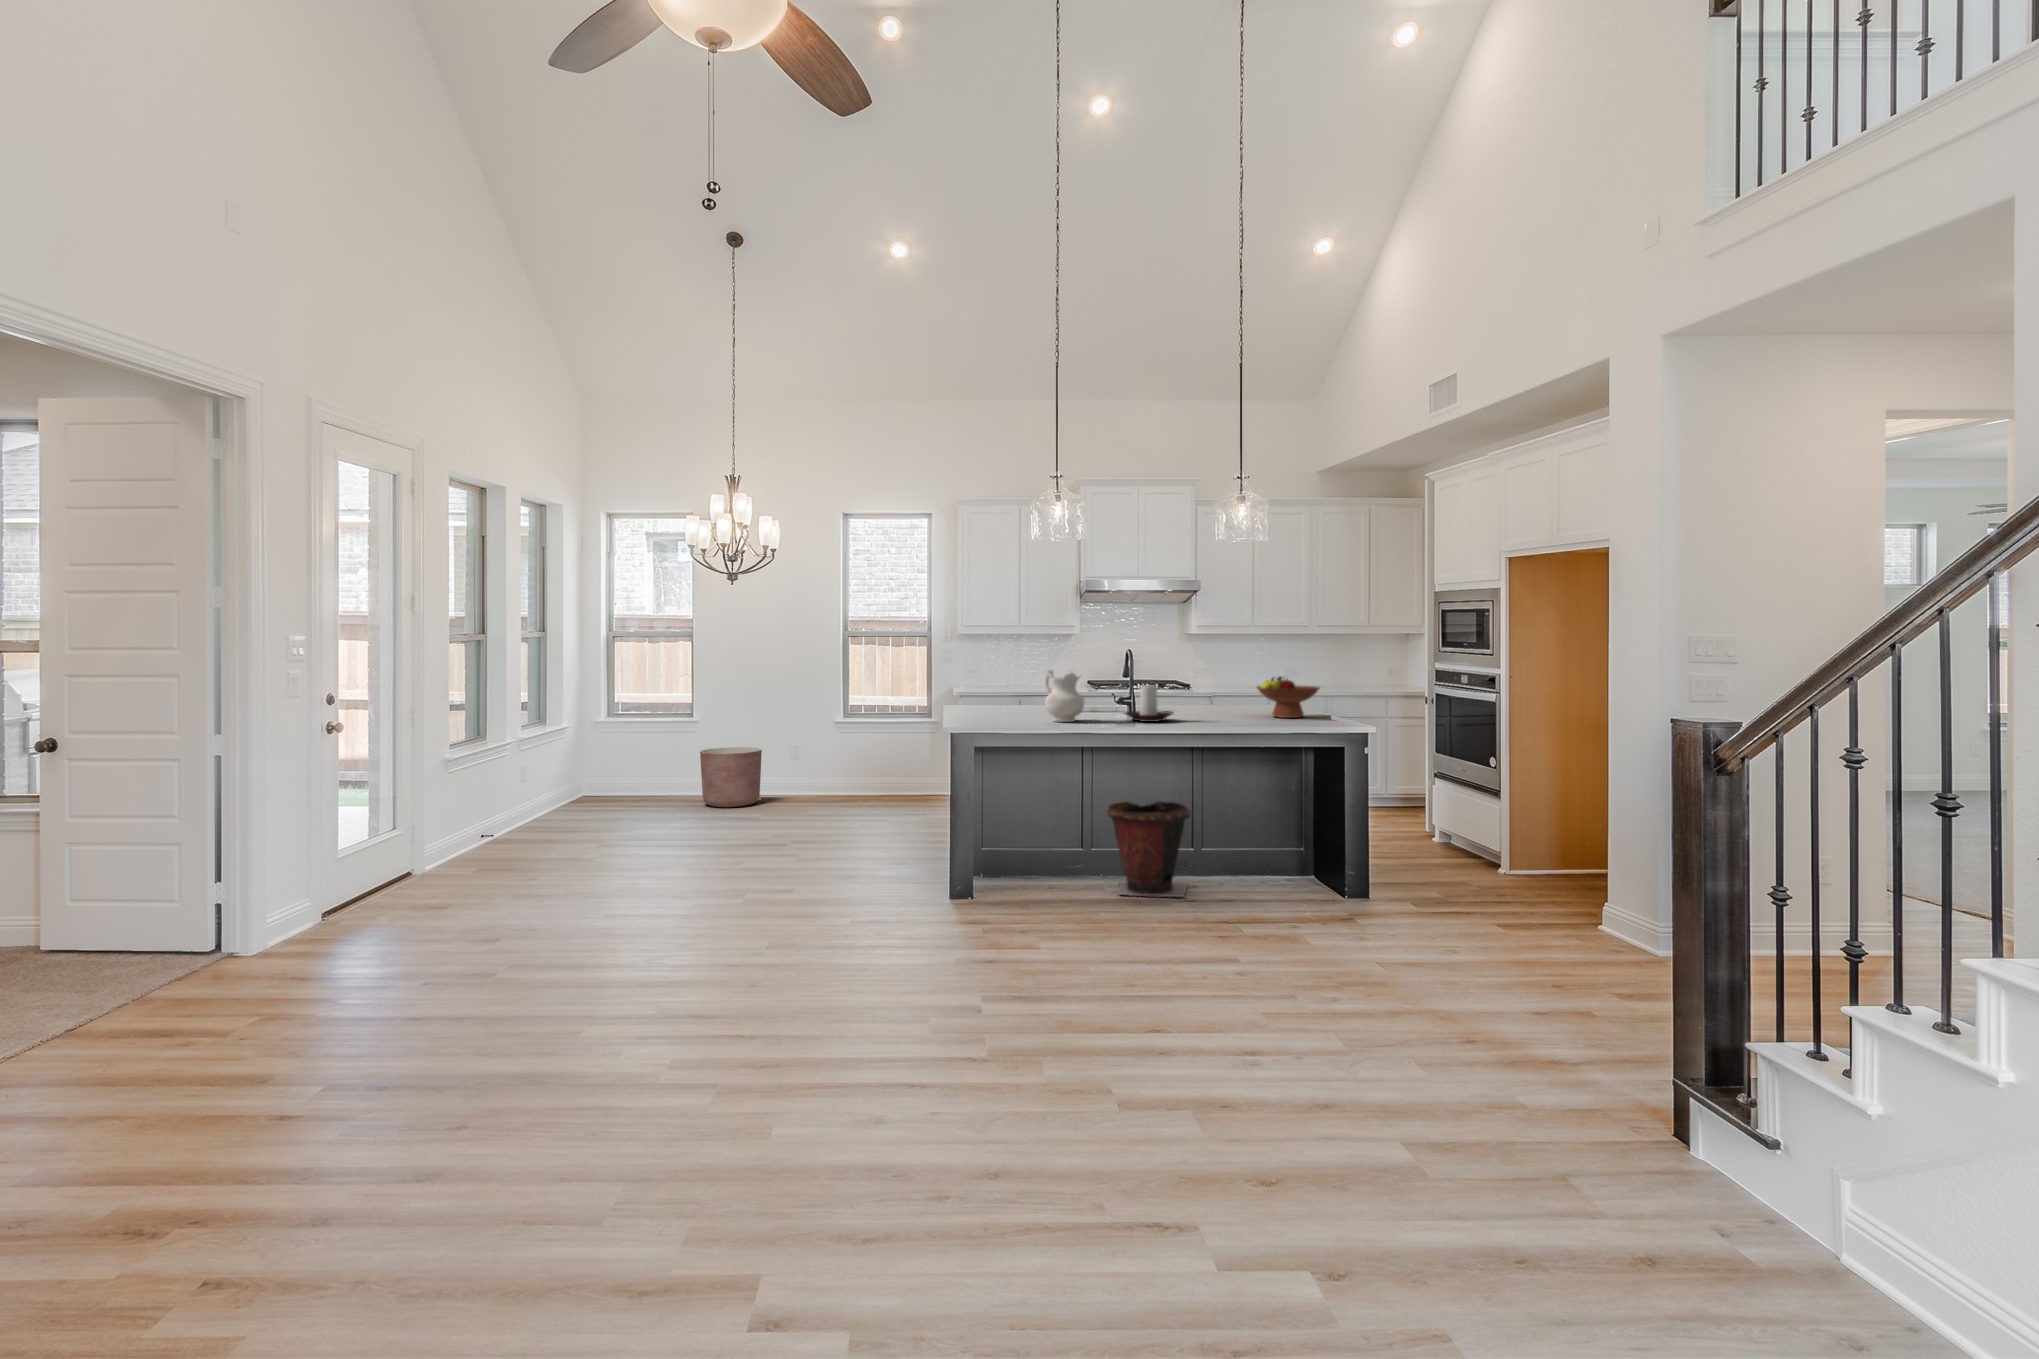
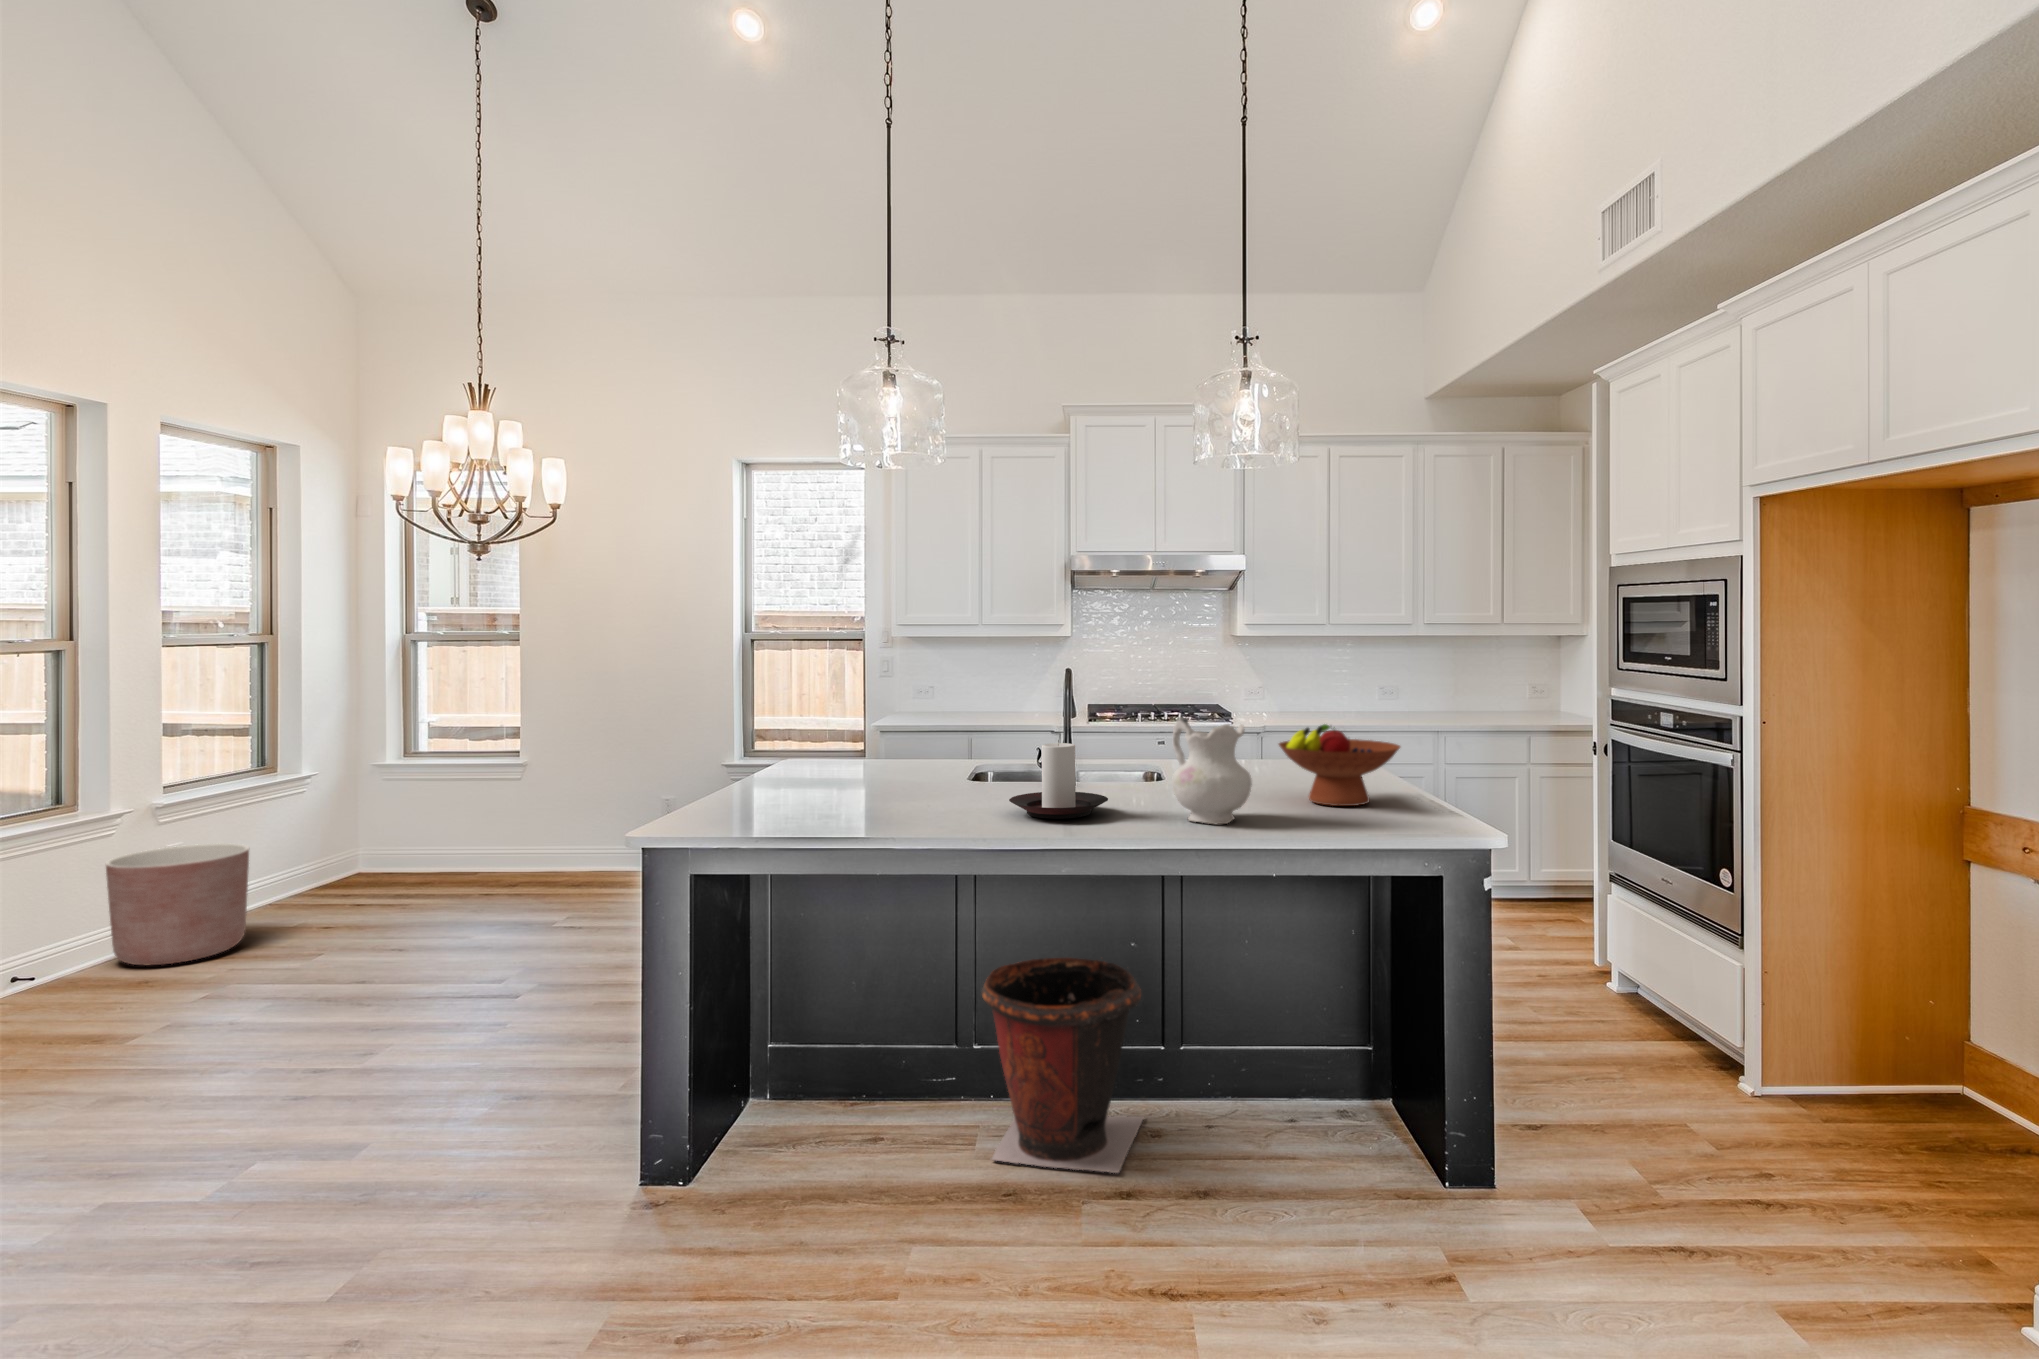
ceramic pitcher: present [1045,671,1084,722] -> present [1172,717,1252,824]
planter: present [700,747,762,807] -> present [106,843,249,965]

